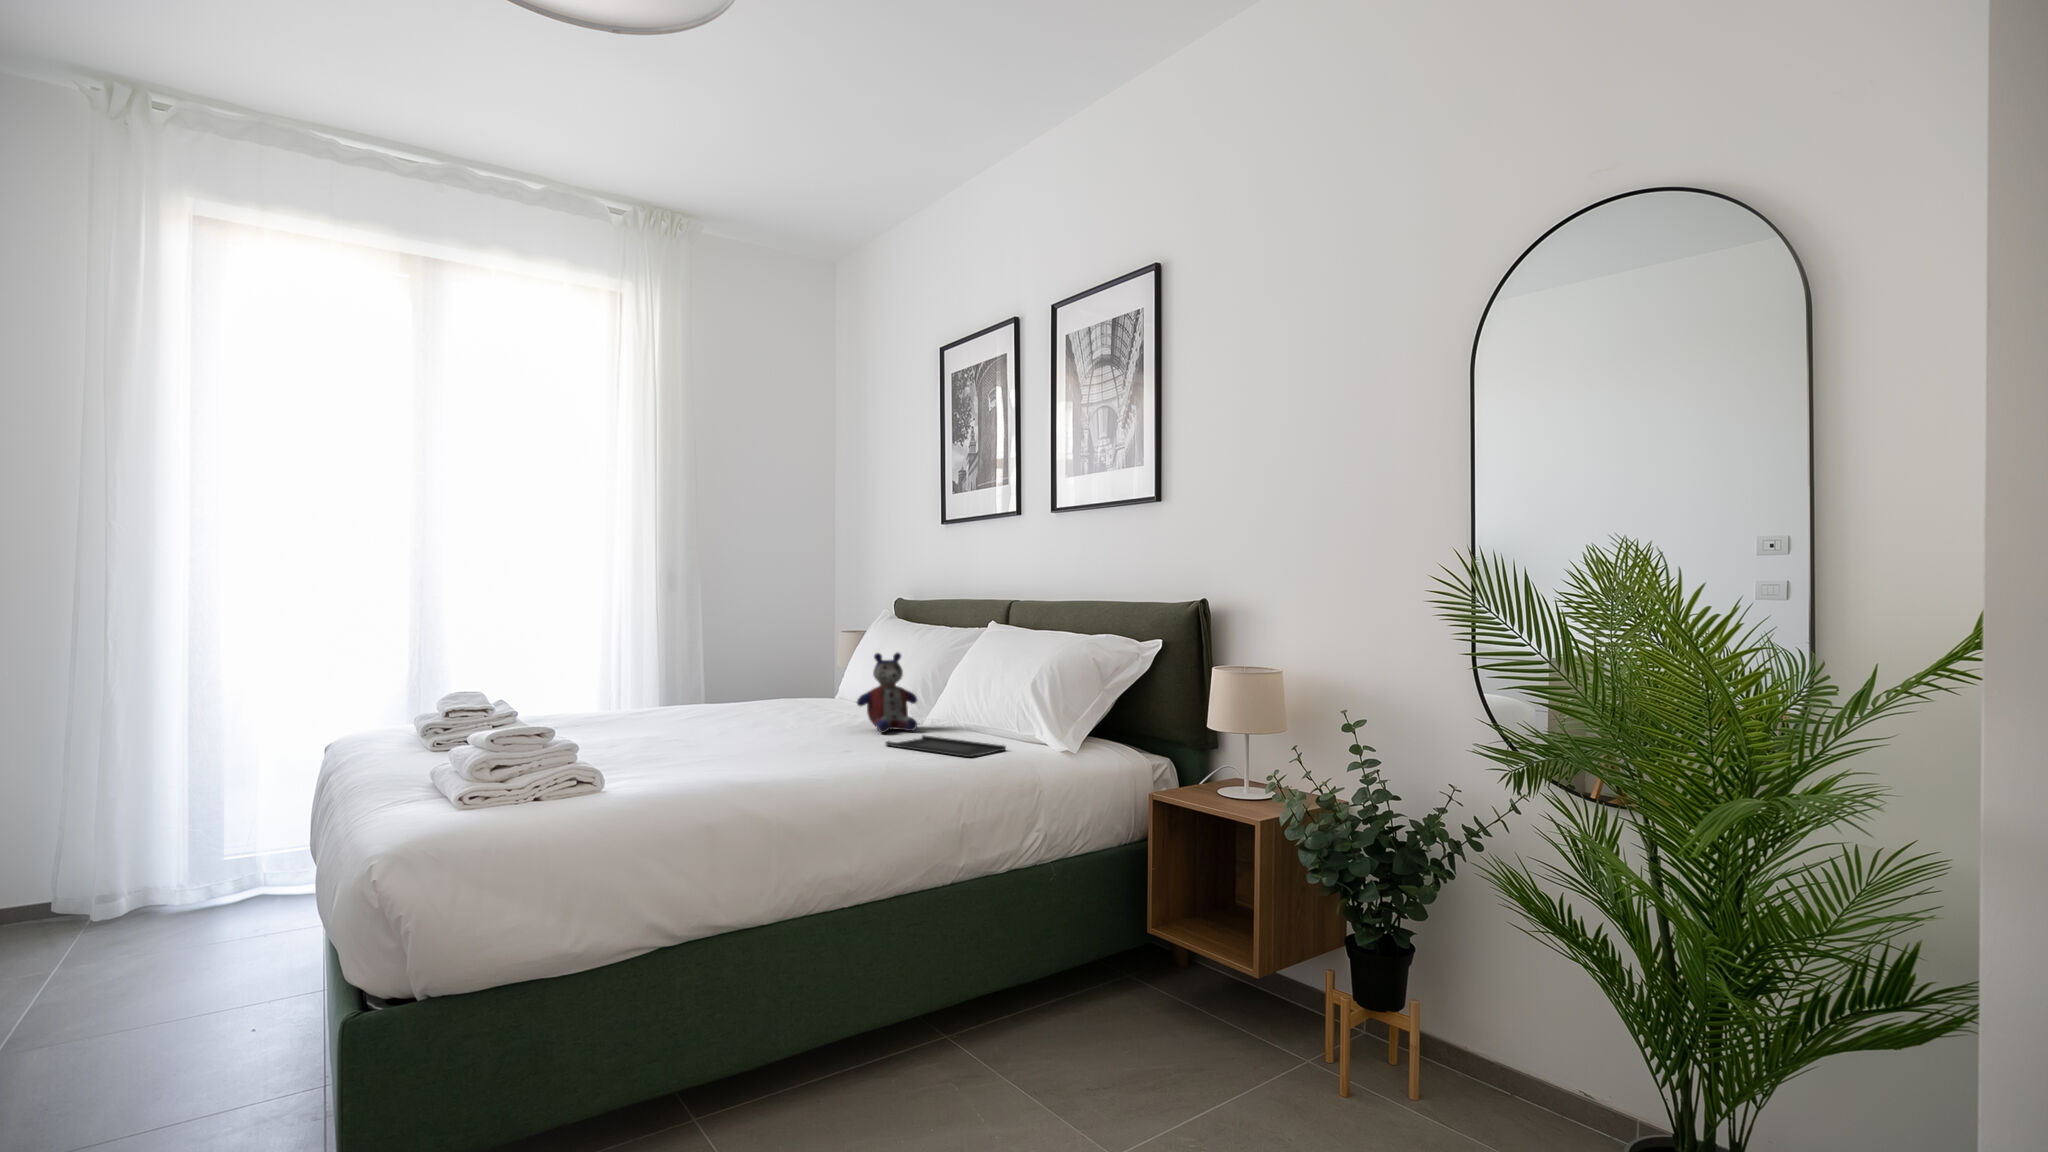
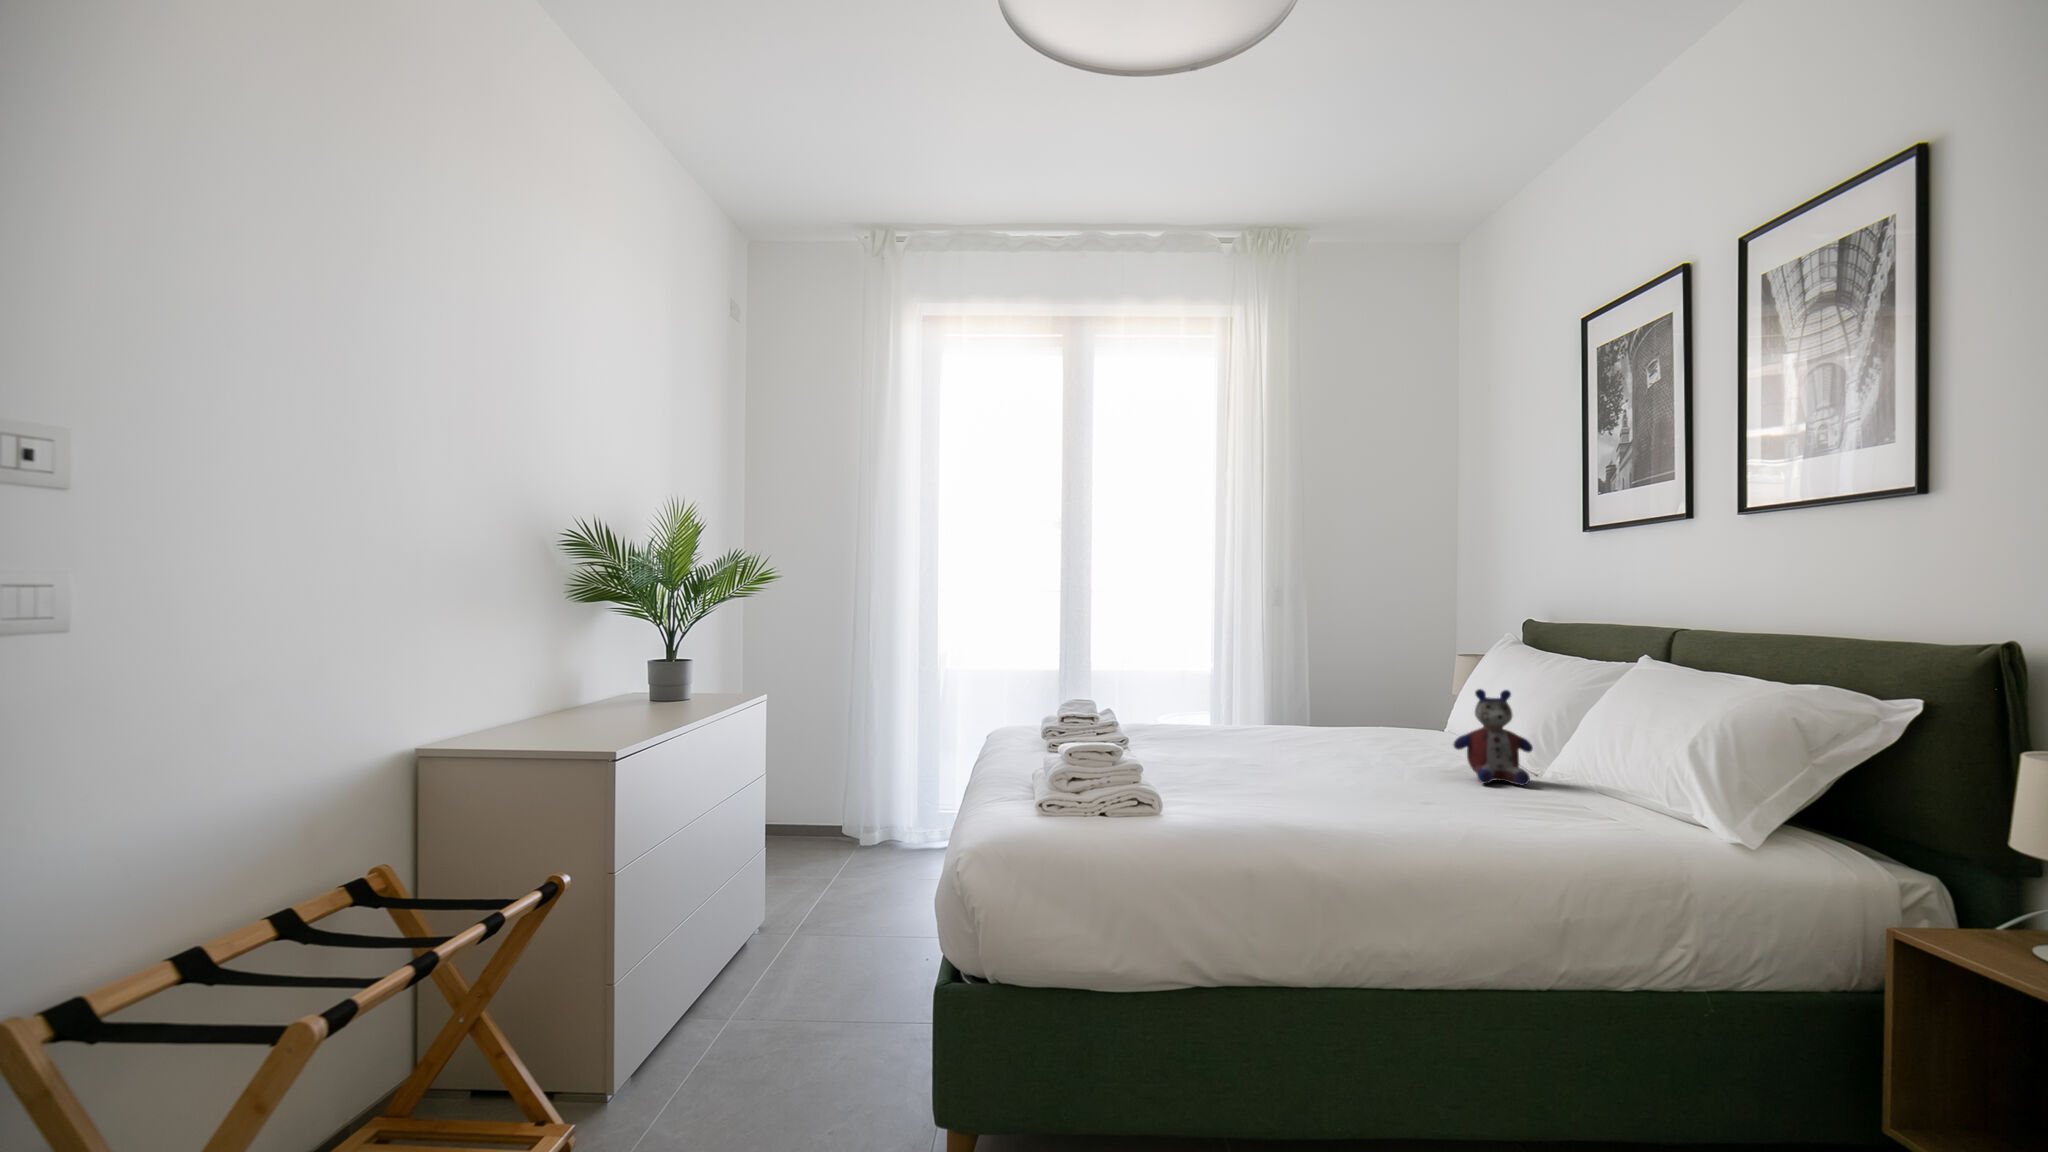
tray: present [885,736,1006,757] -> none [1481,794,1645,832]

